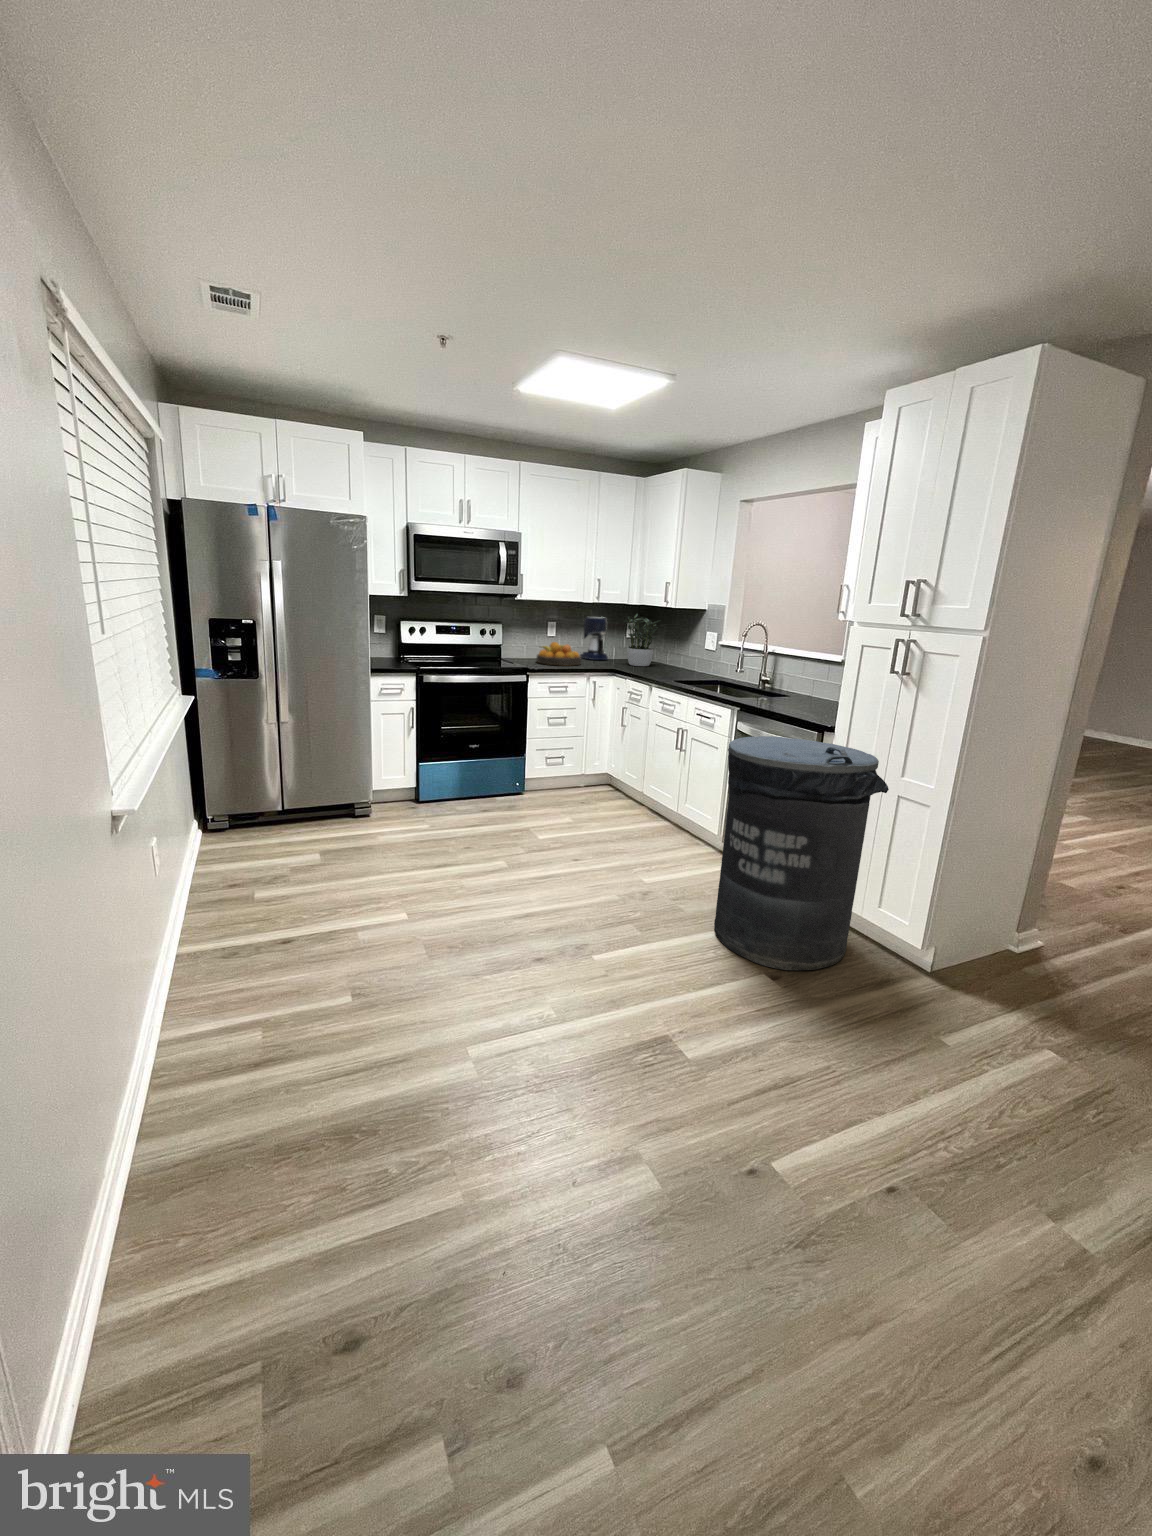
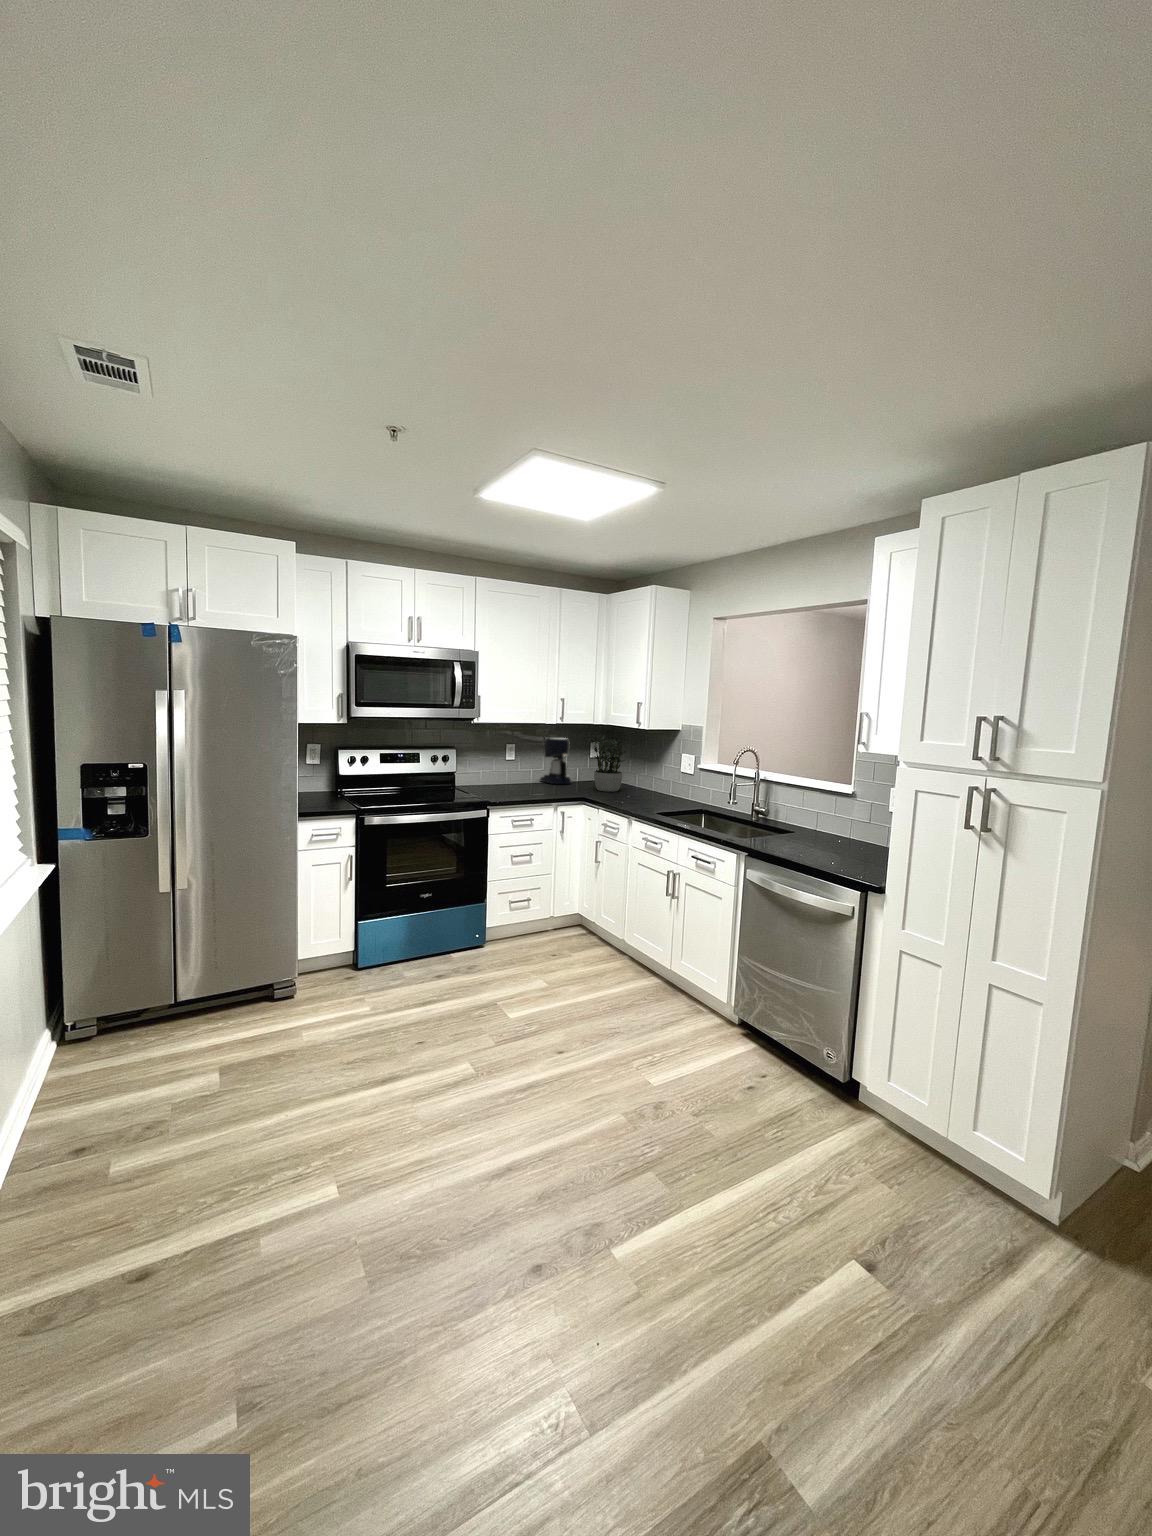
fruit bowl: present [537,642,581,665] -> none [495,767,545,794]
trash can: present [714,736,889,970] -> none [760,902,991,1249]

